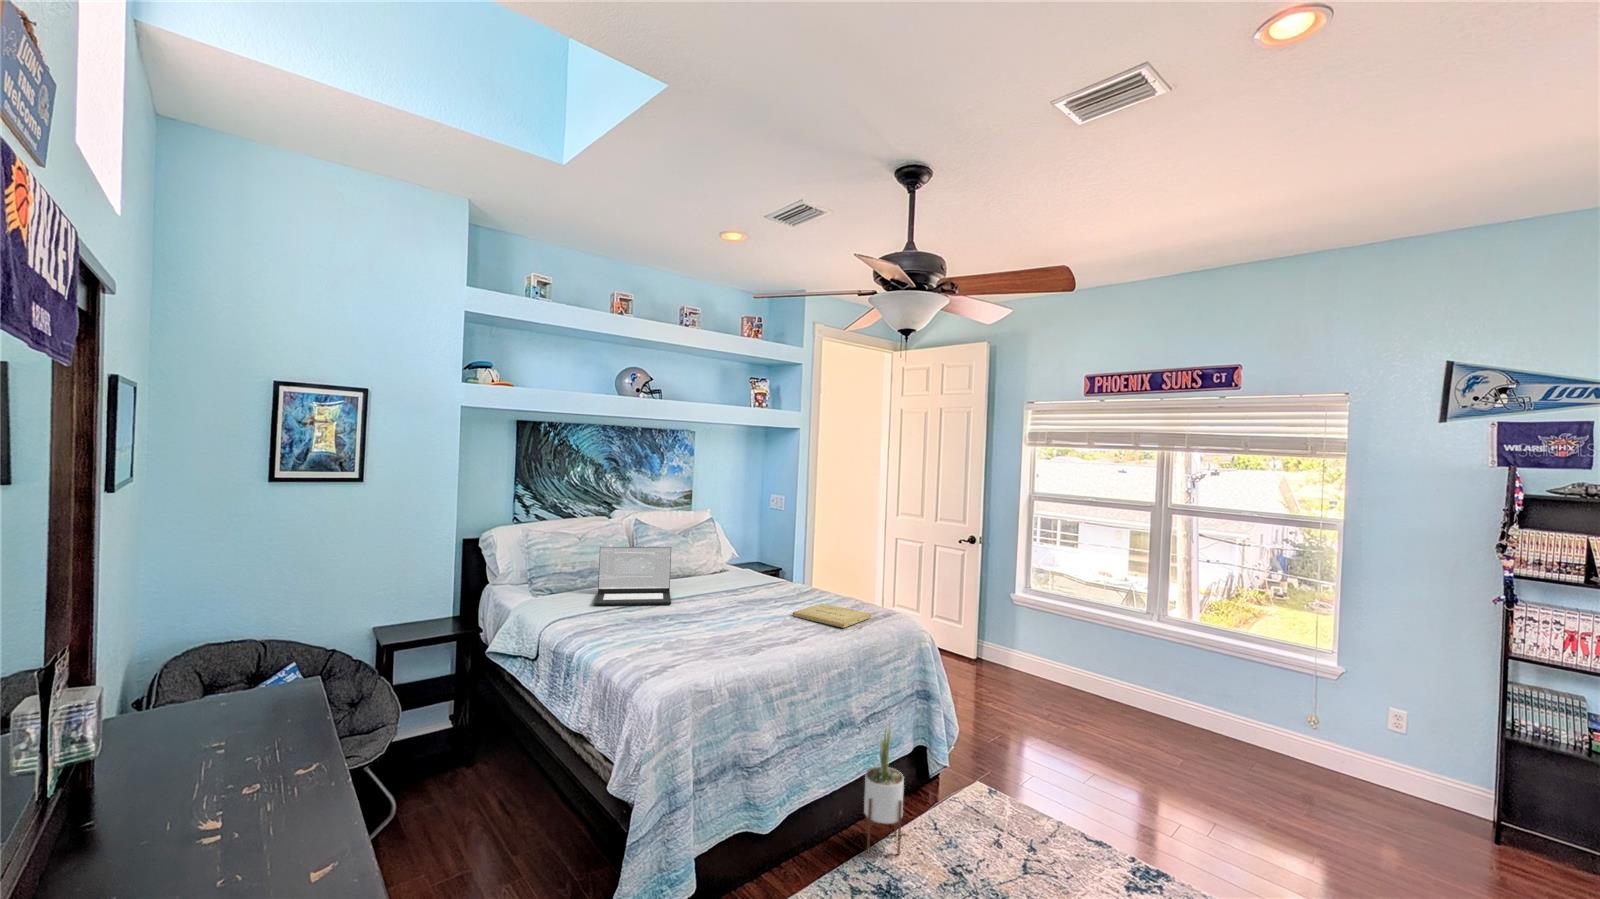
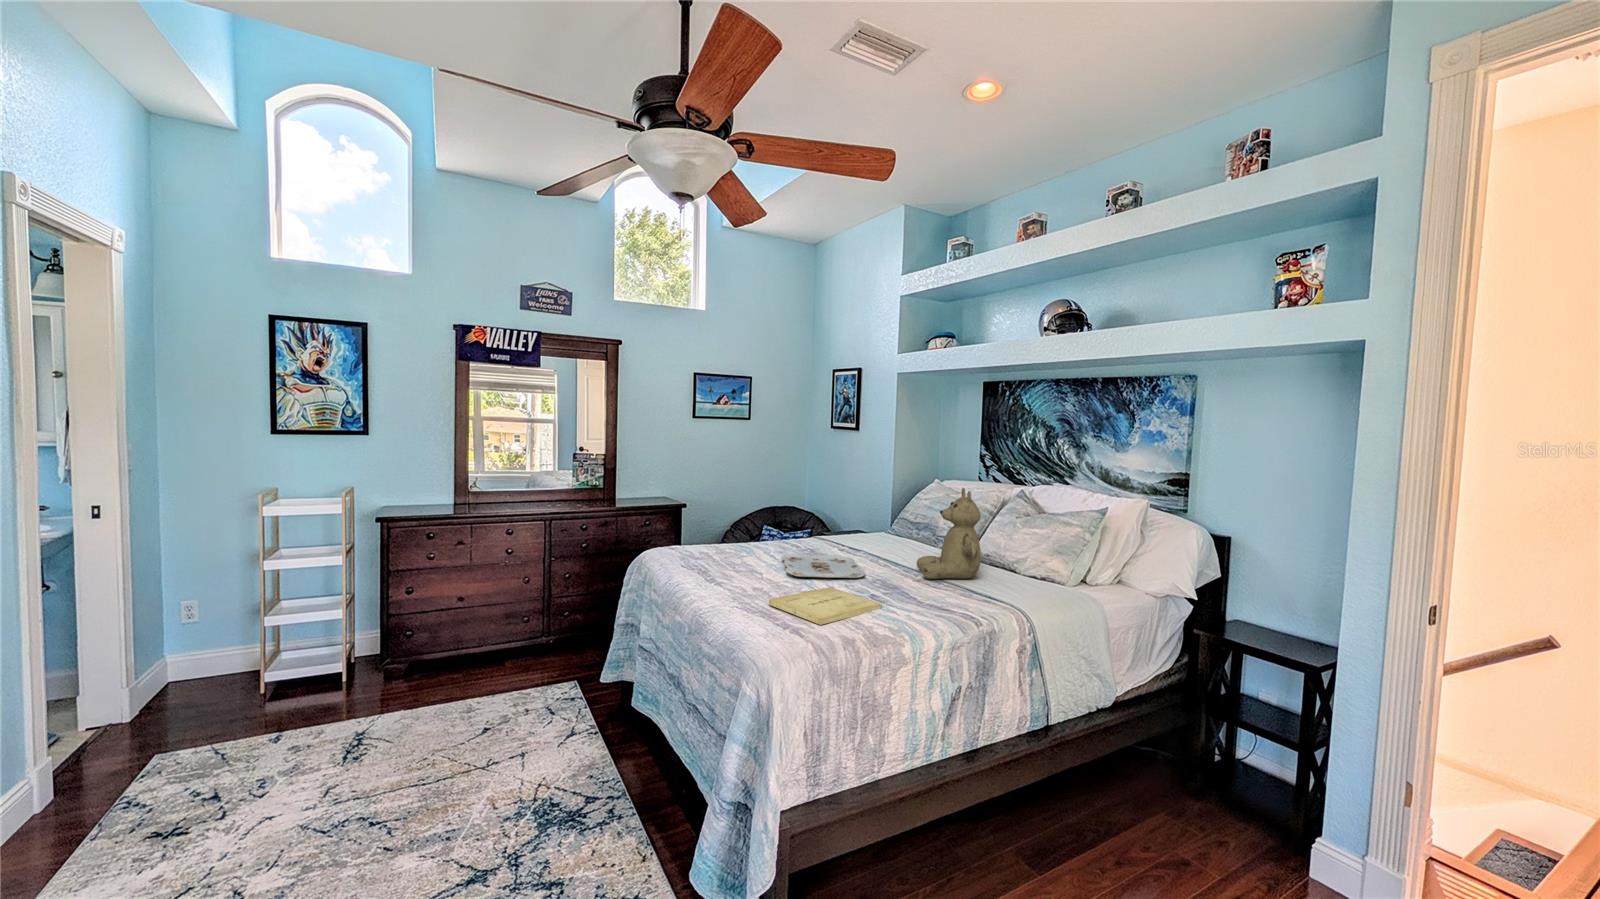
teddy bear: none [702,523,756,593] -> present [917,488,981,579]
laptop: present [594,547,671,605] -> none [854,496,918,559]
serving tray: none [675,604,765,625] -> present [781,554,865,578]
potted plant: present [864,725,904,854] -> none [618,671,675,854]

